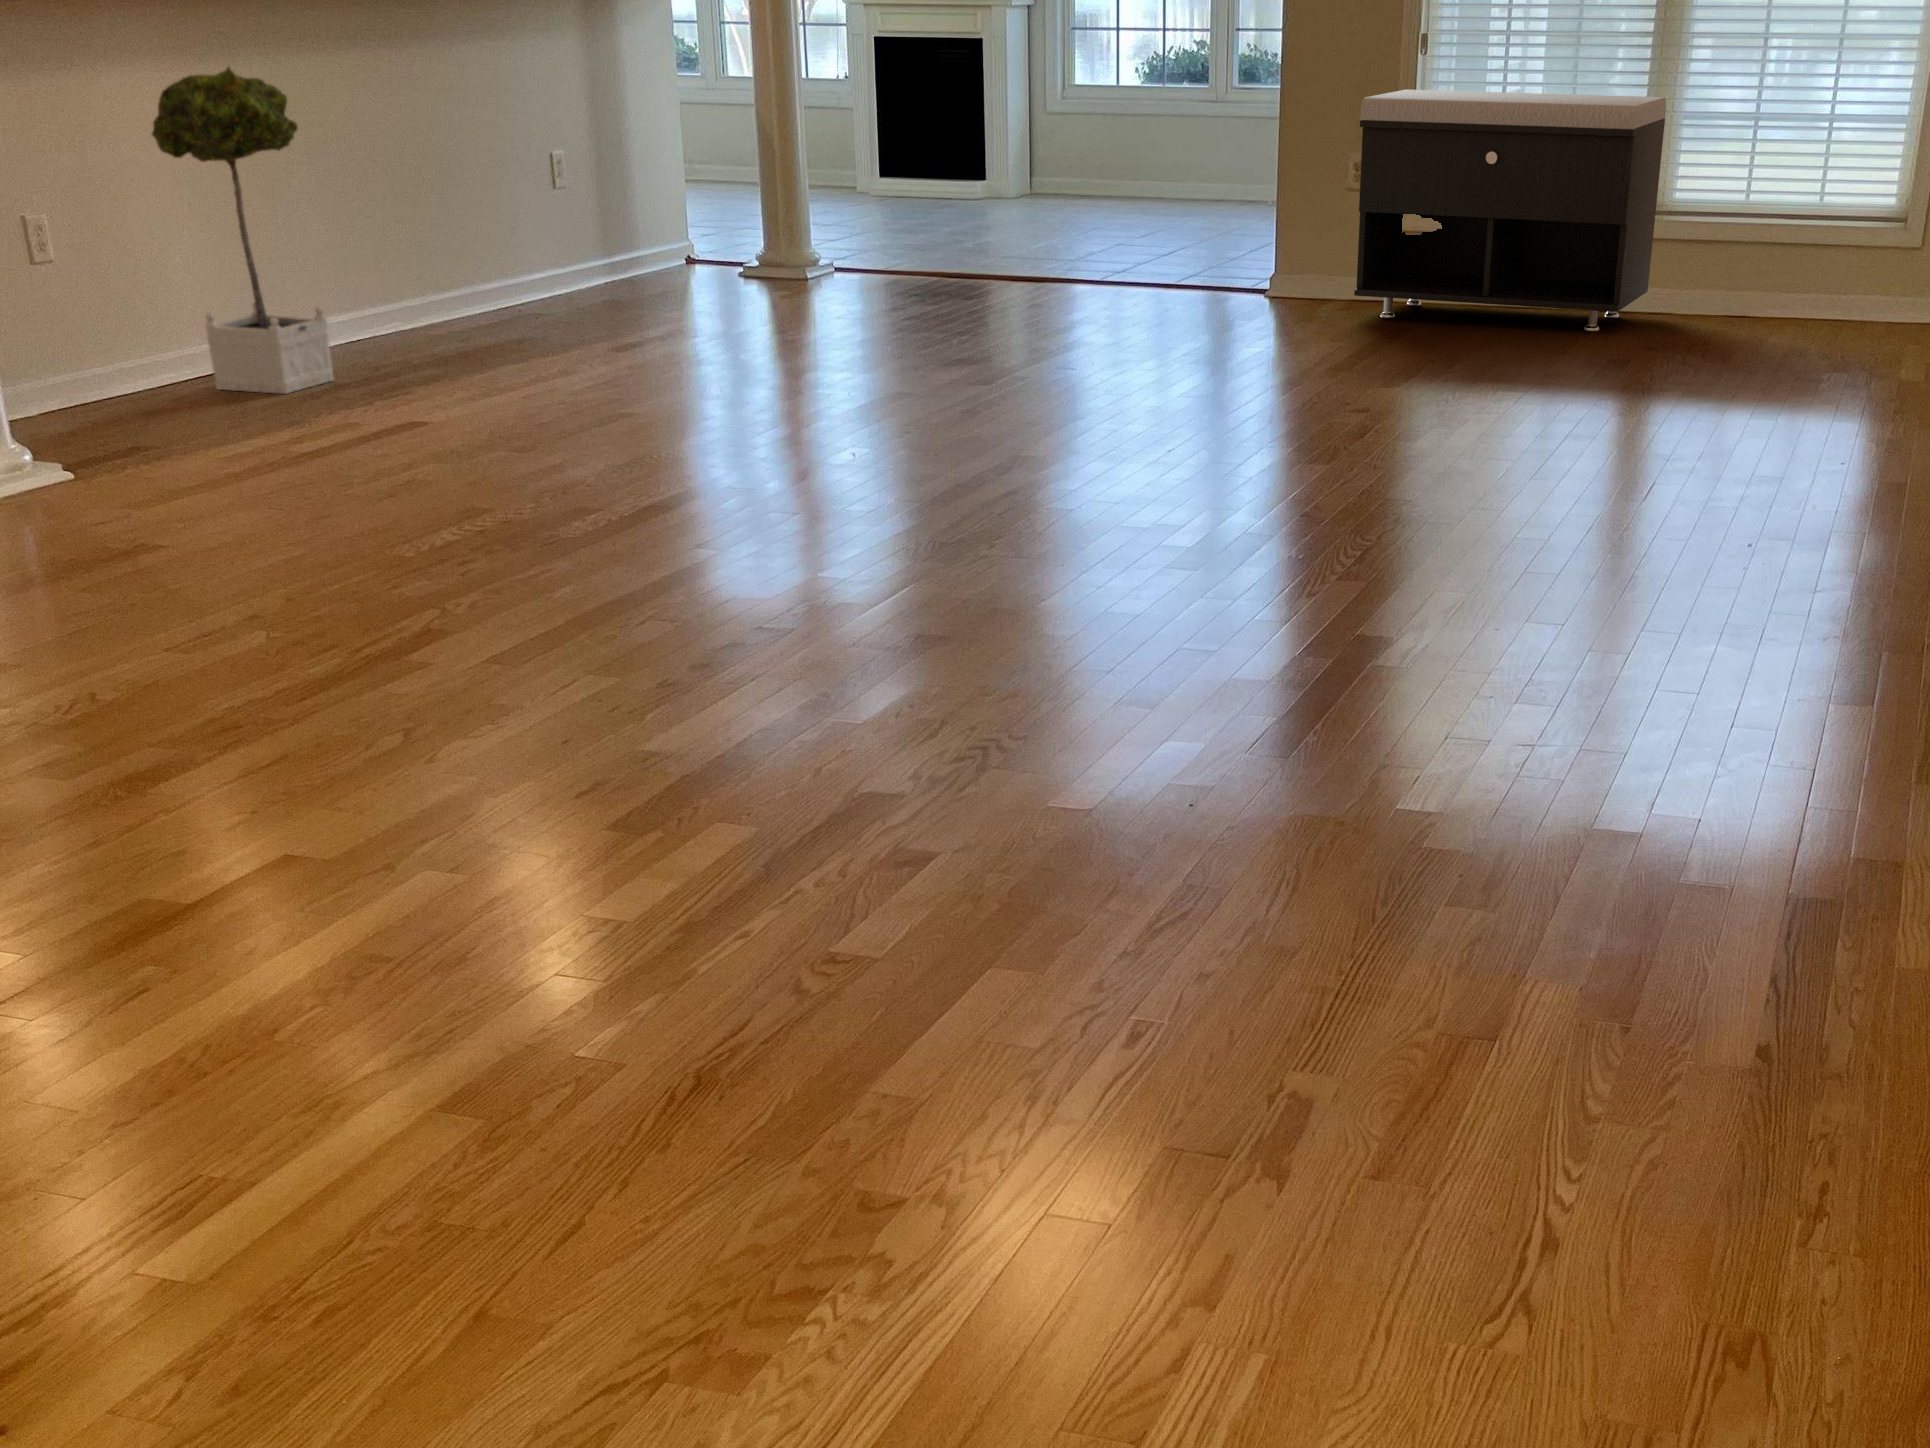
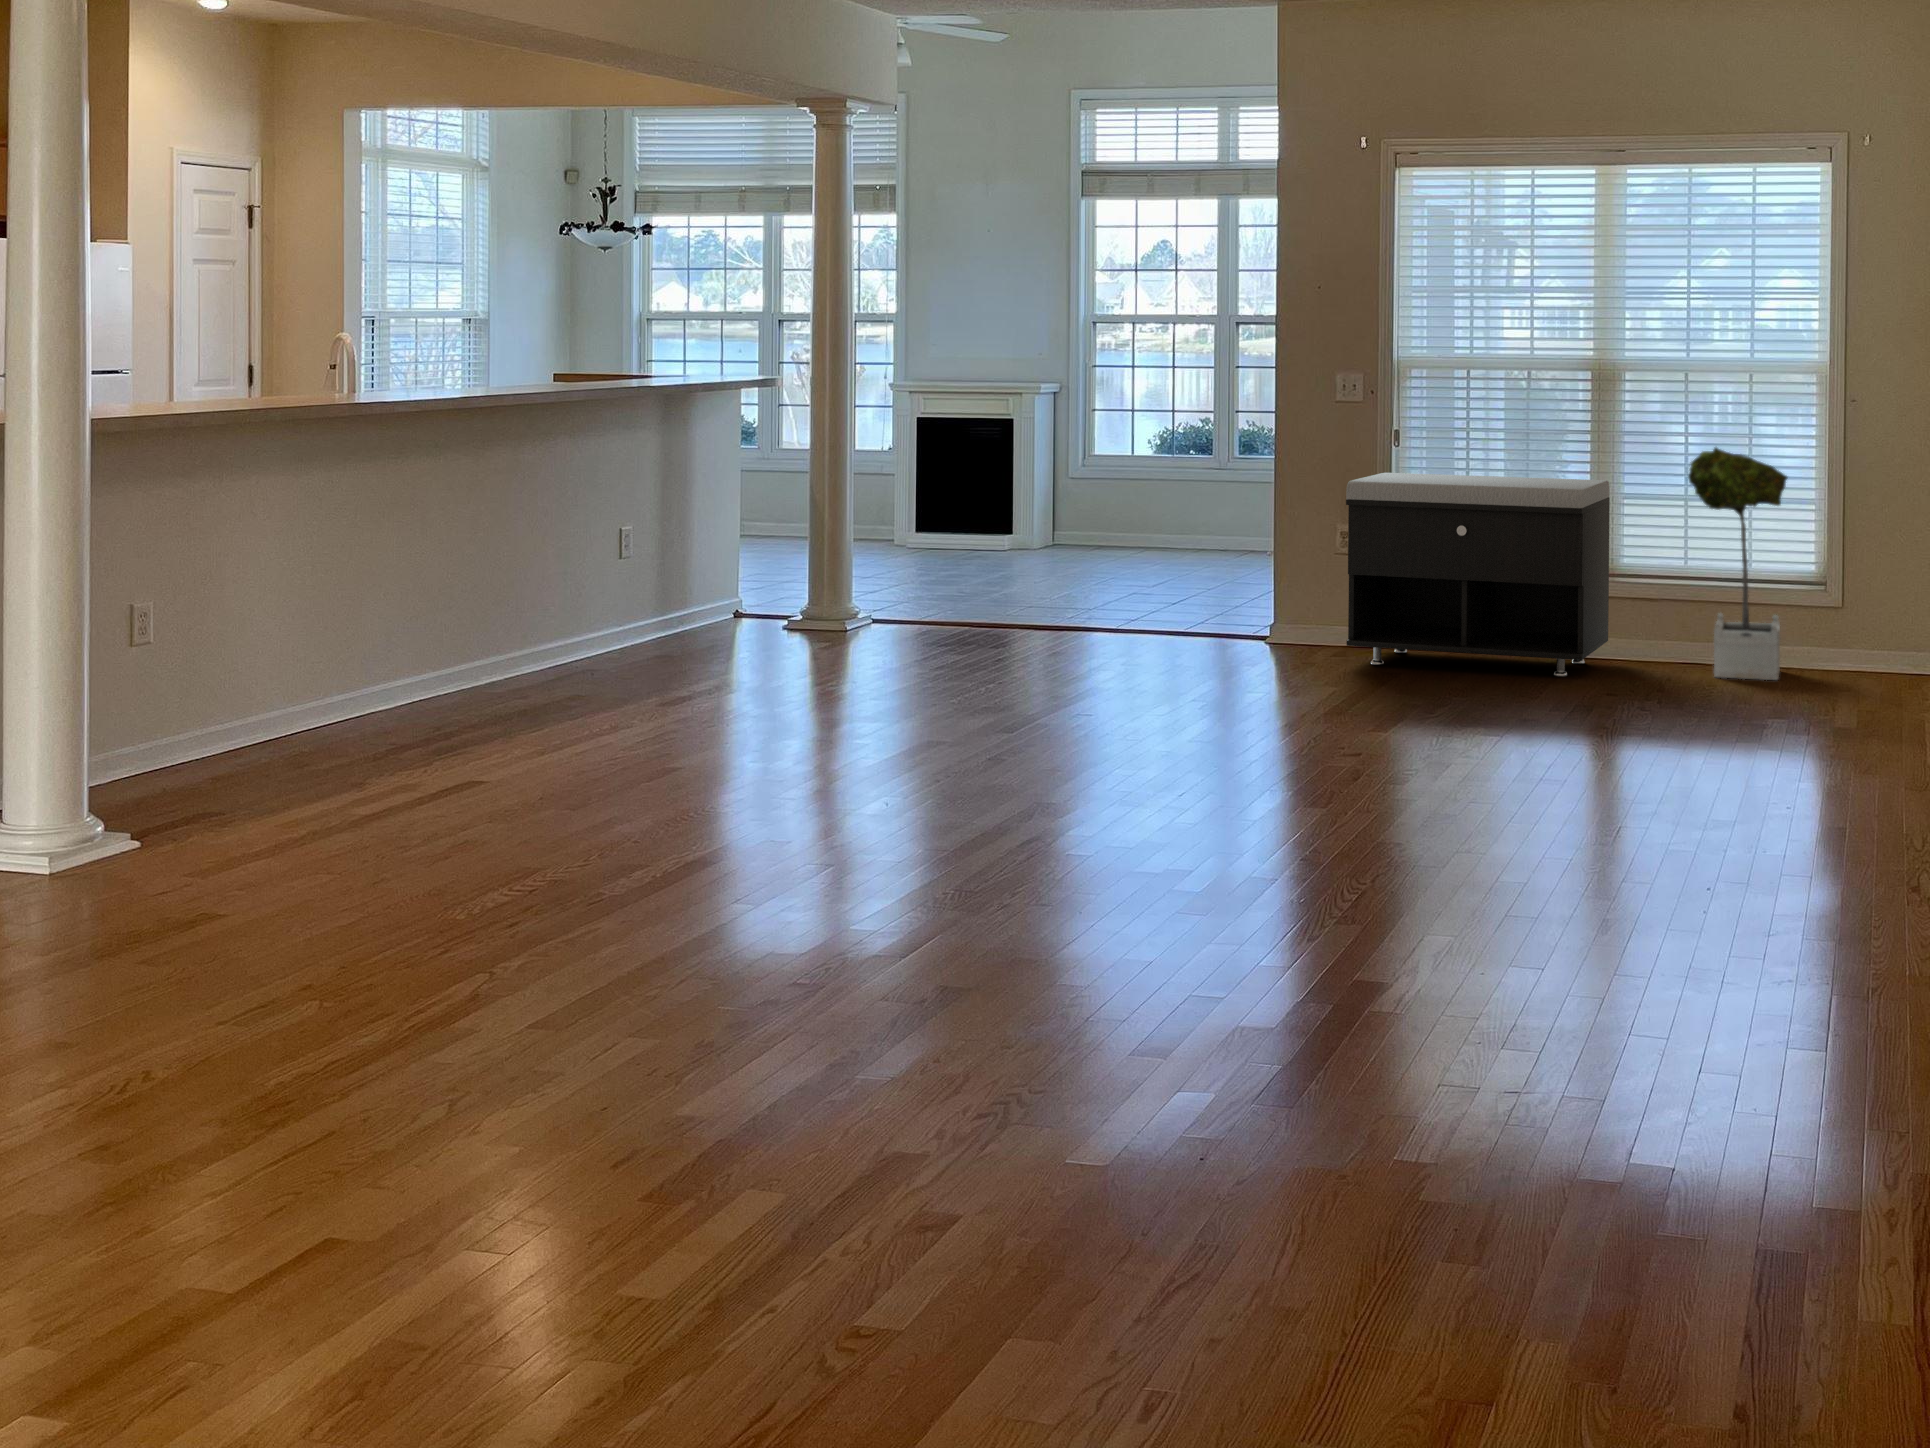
potted tree: present [152,67,334,394] -> present [1688,447,1787,680]

